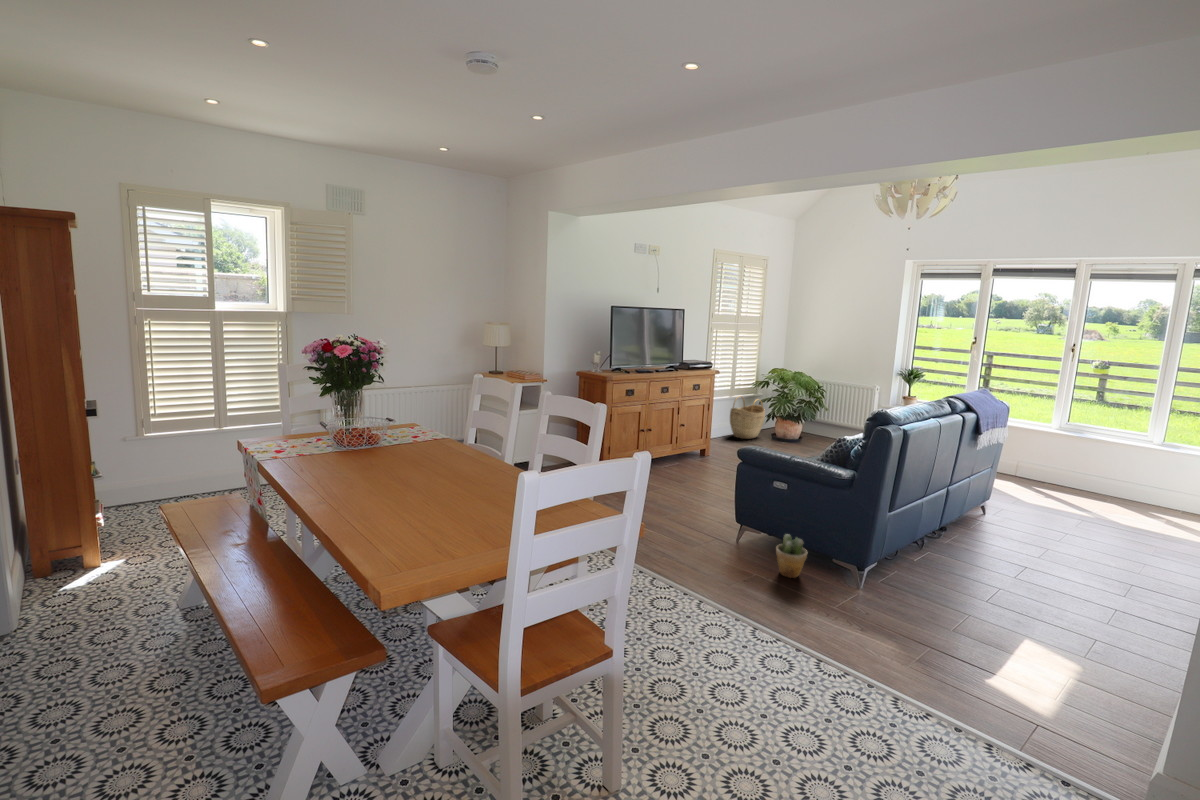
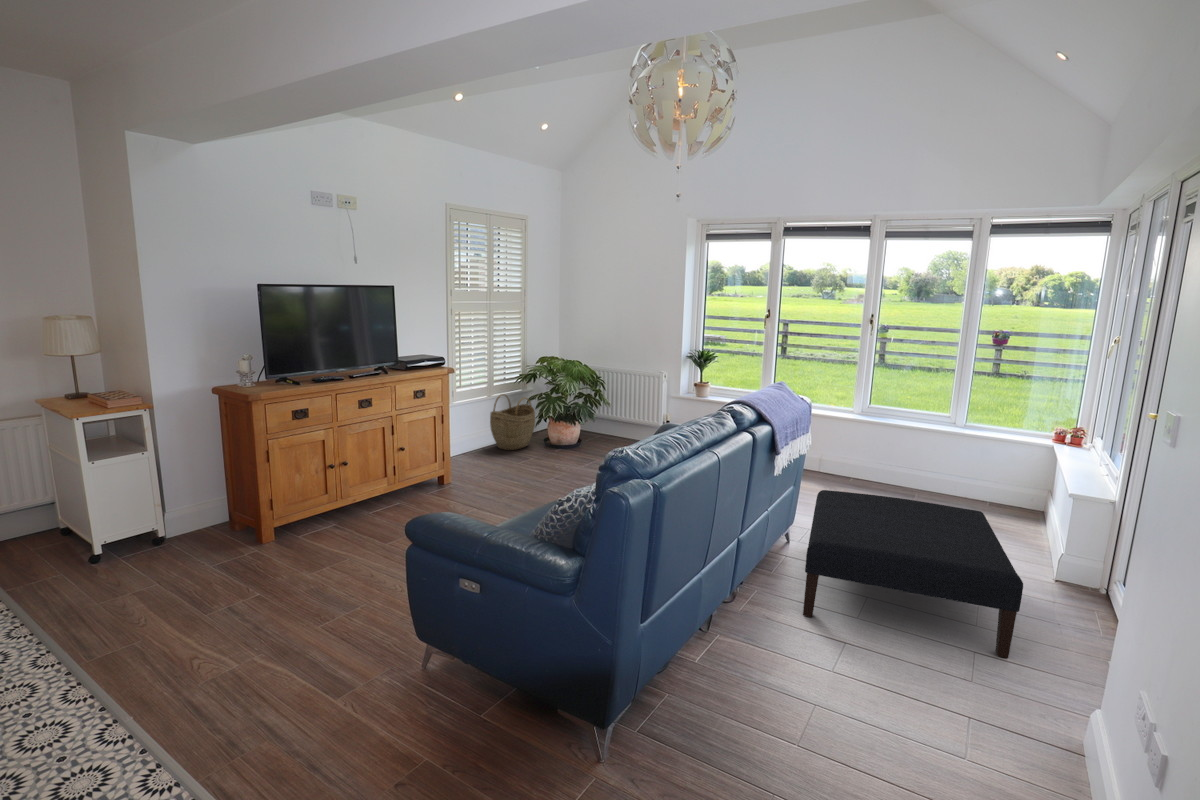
ottoman: none [994,474,1175,590] -> present [803,490,1023,658]
potted plant: present [776,534,808,578] -> none [458,683,513,763]

